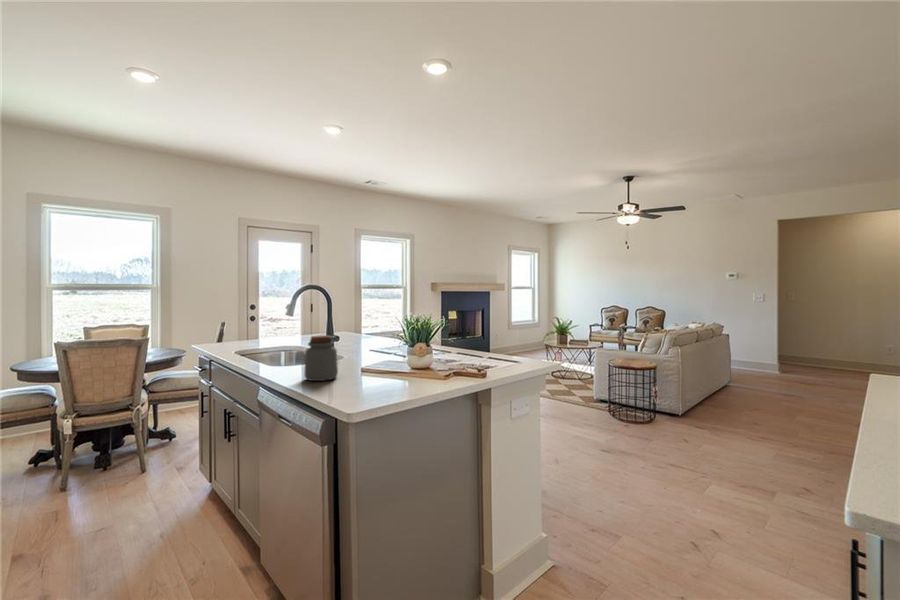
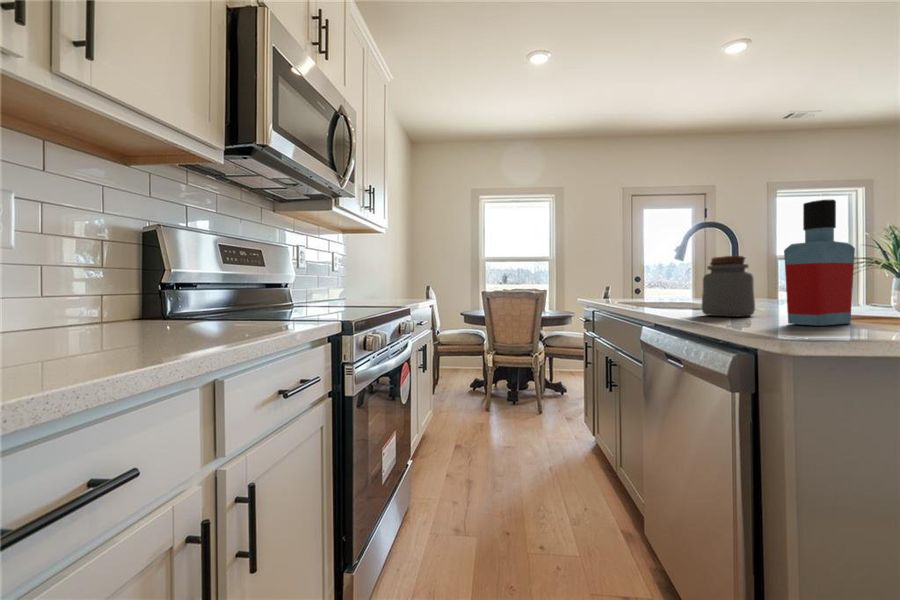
bottle: none [350,314,384,392] -> present [784,200,855,325]

